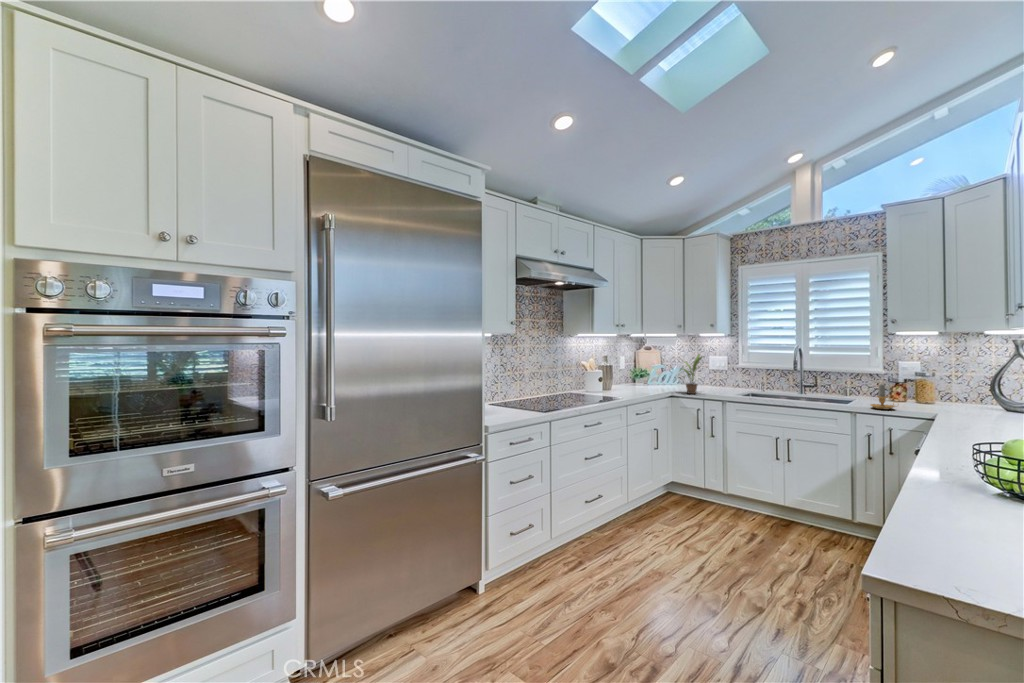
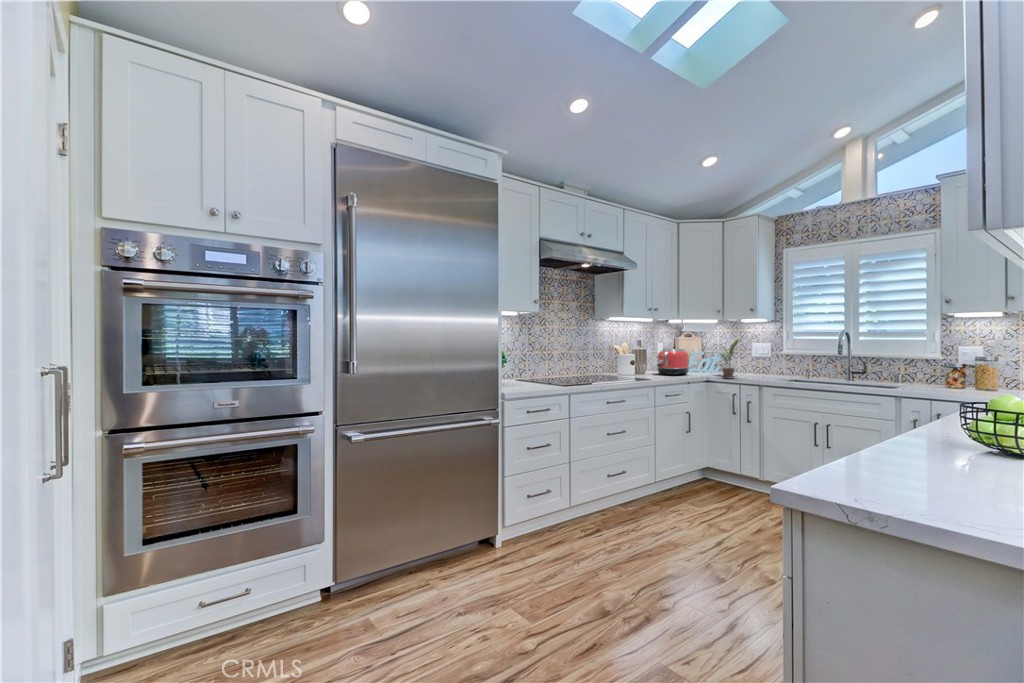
toaster: none [624,365,654,392] -> present [657,349,689,375]
candle: present [871,384,895,409] -> none [918,364,950,393]

